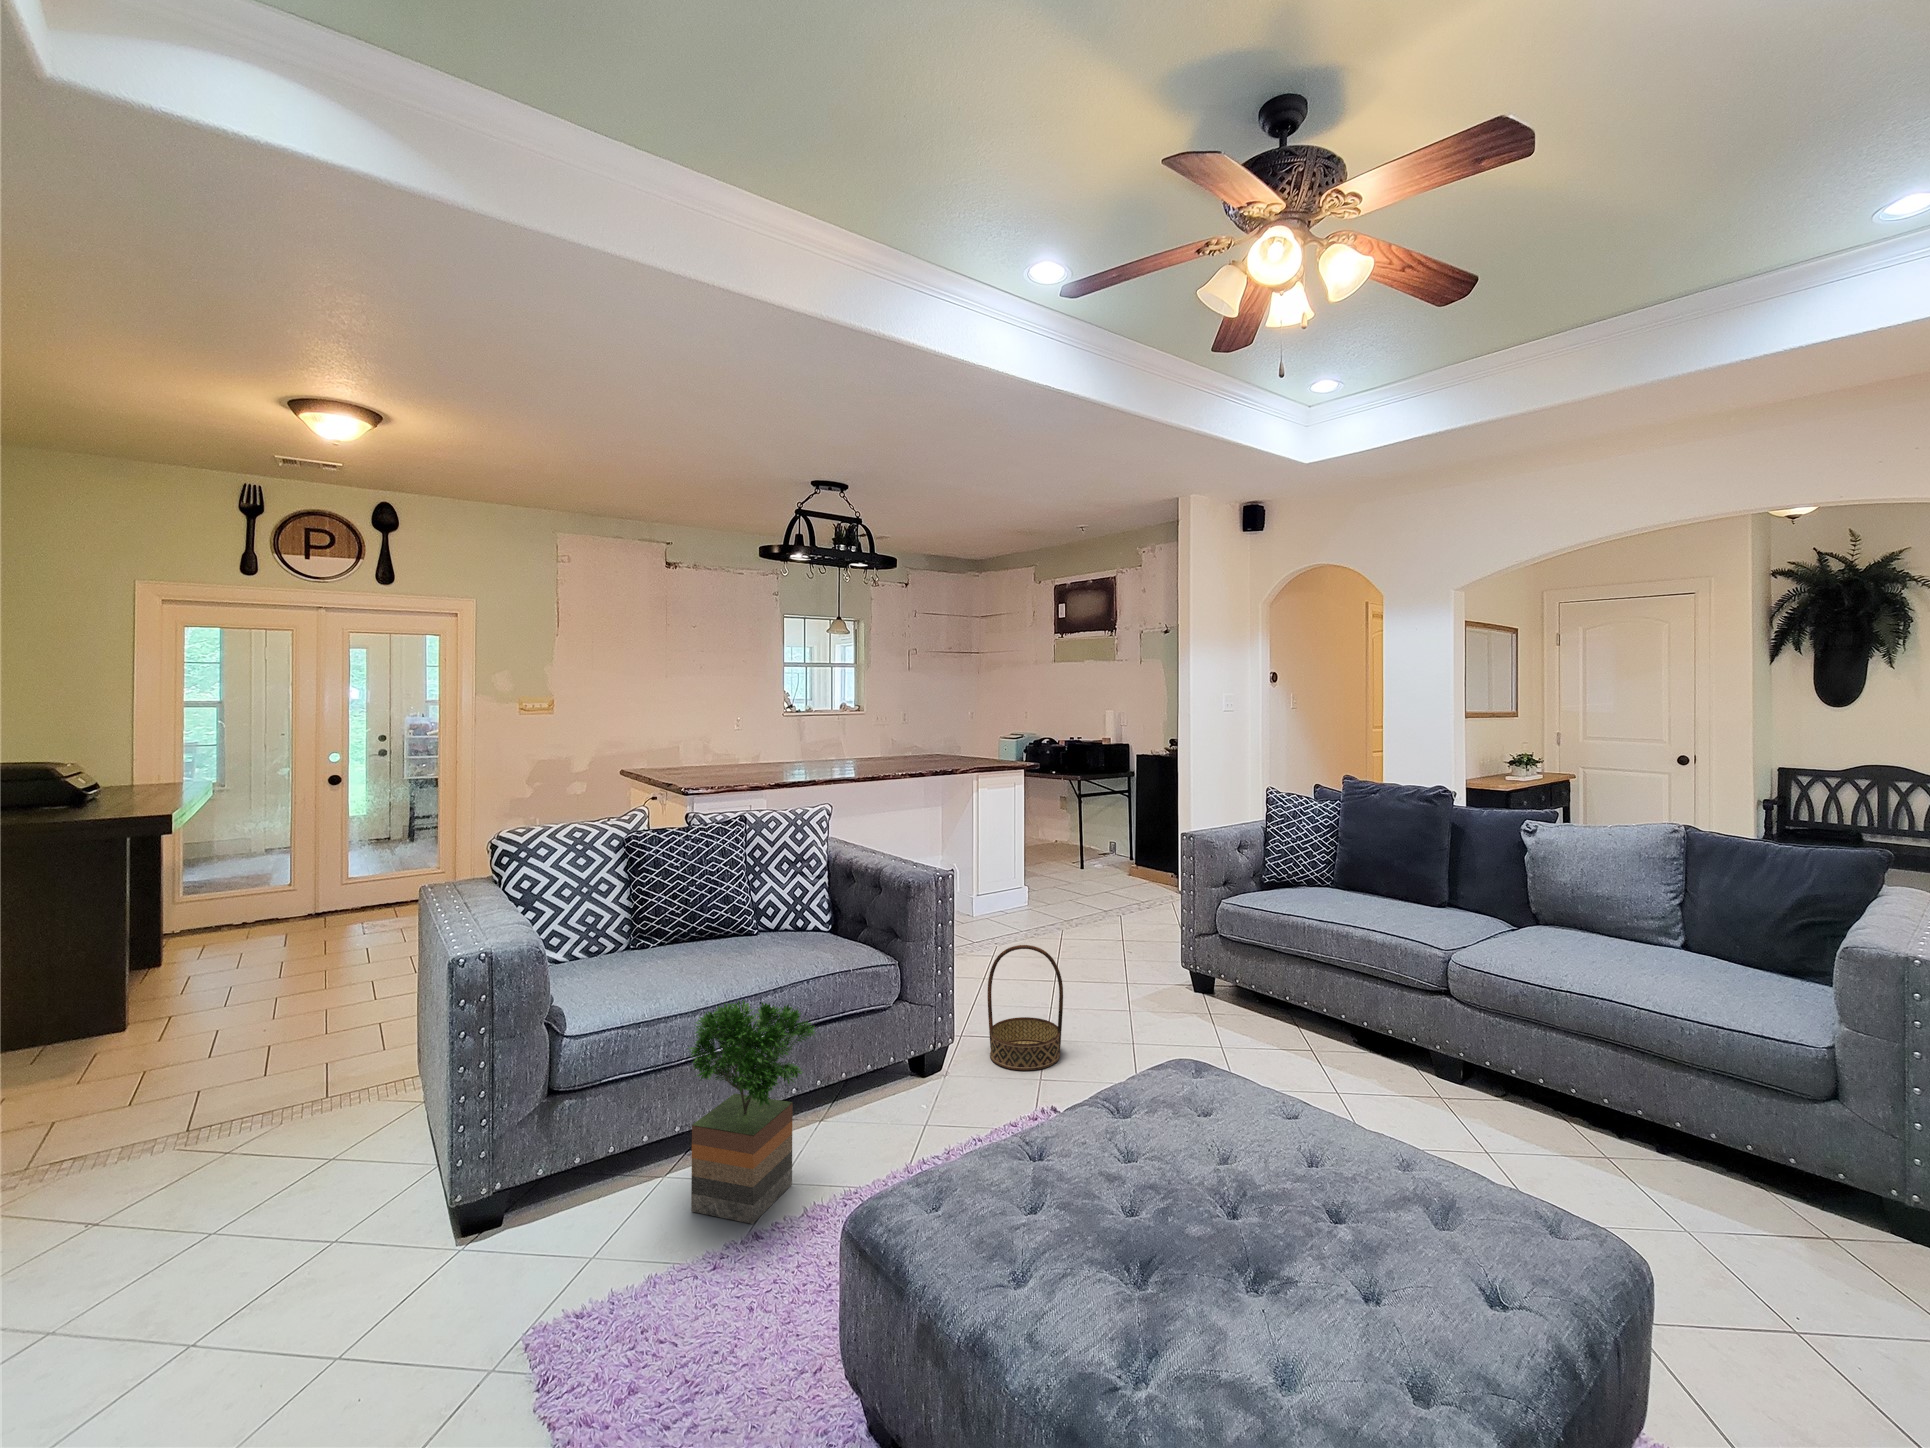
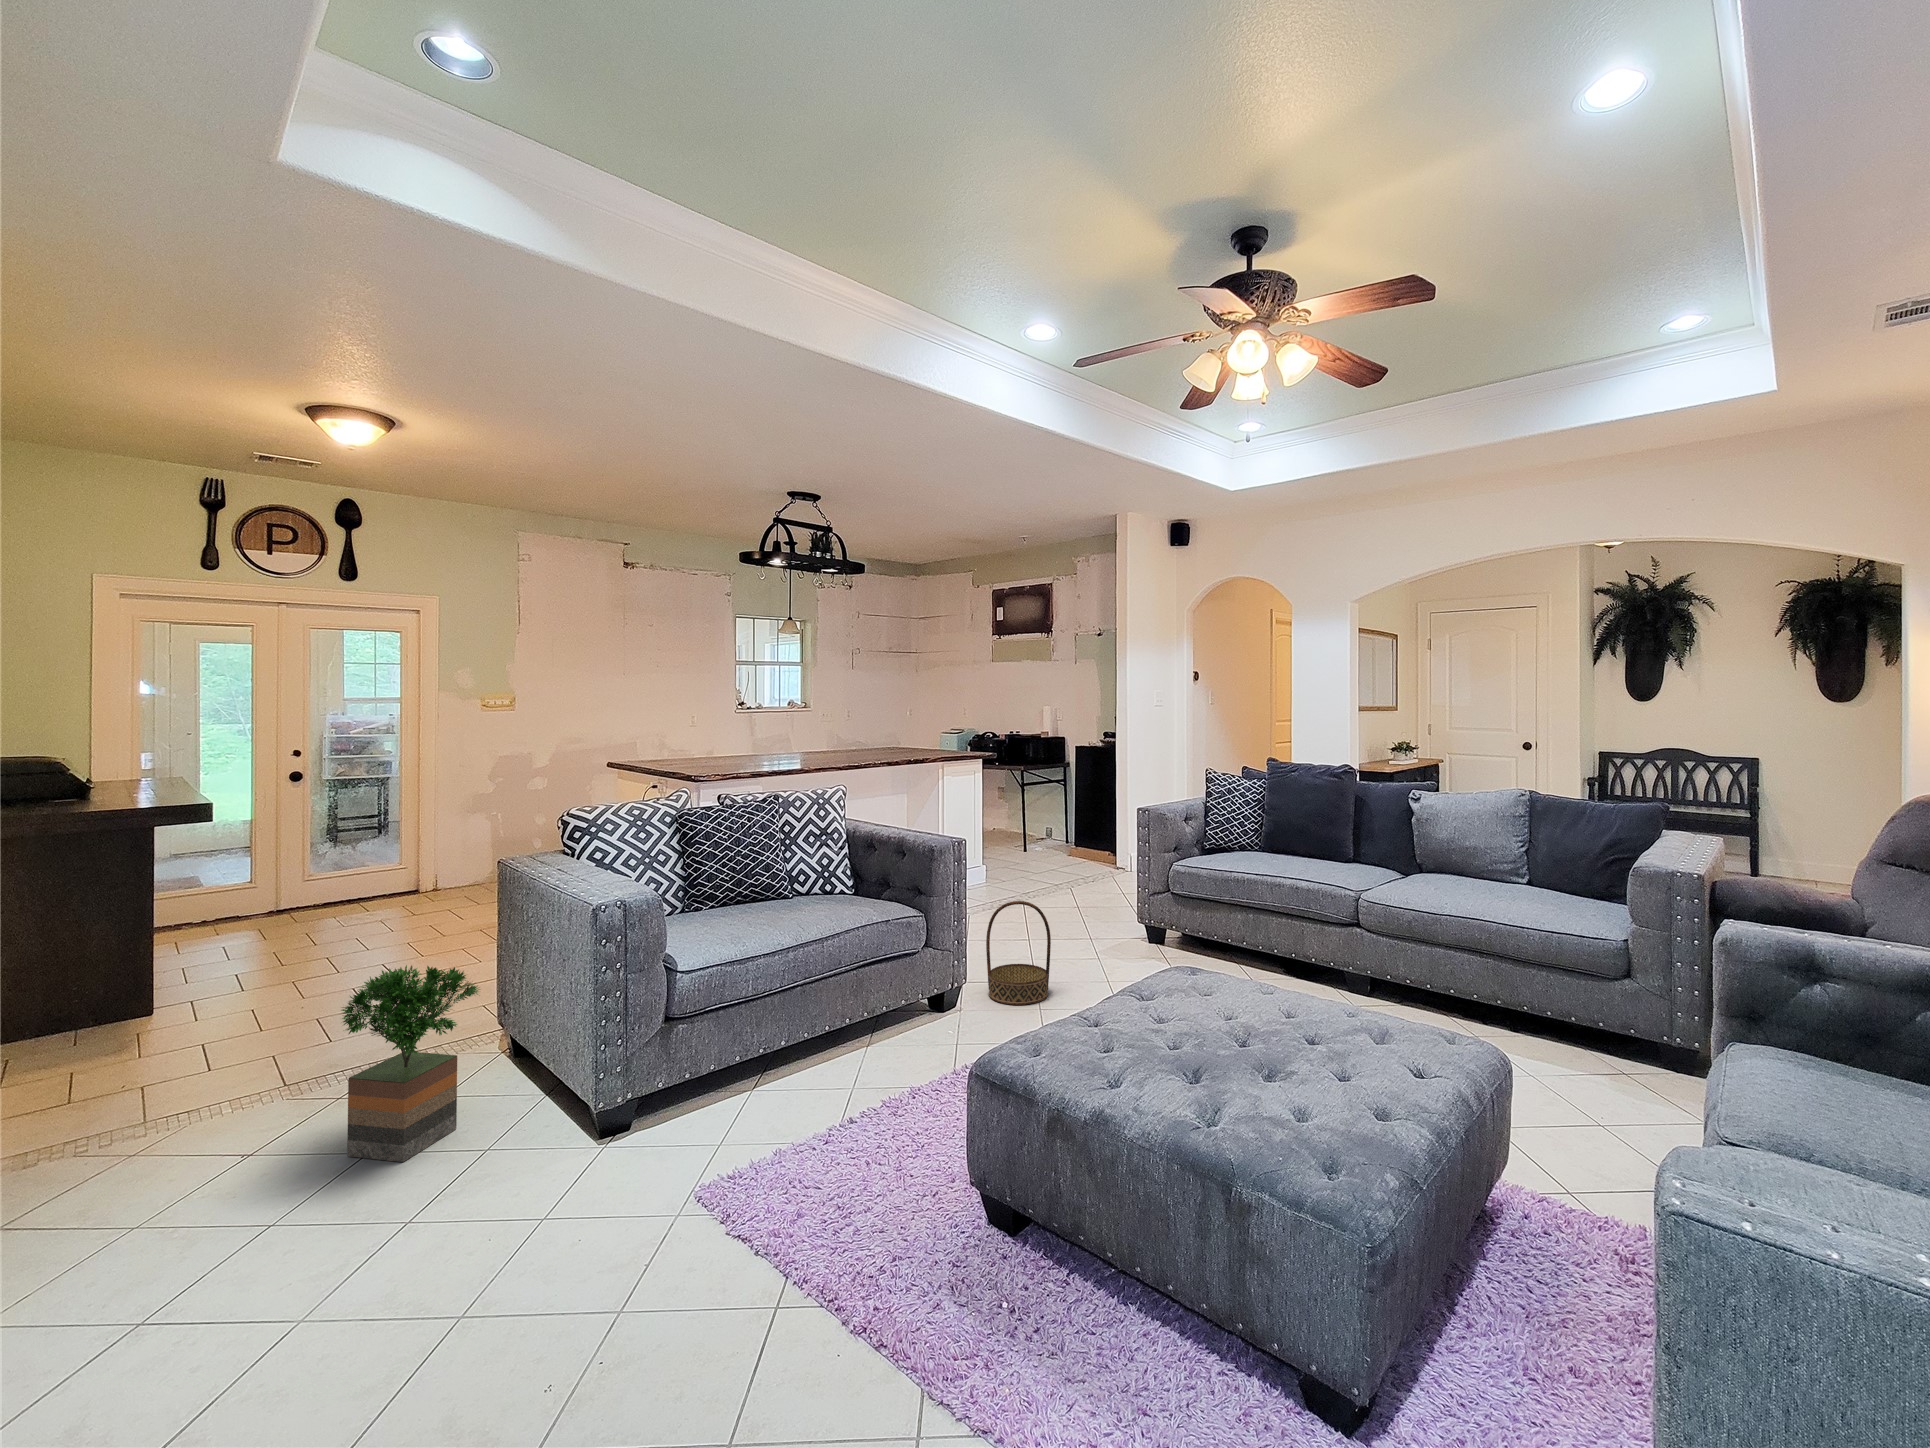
potted tree: present [688,1000,815,1224] -> present [341,965,480,1162]

